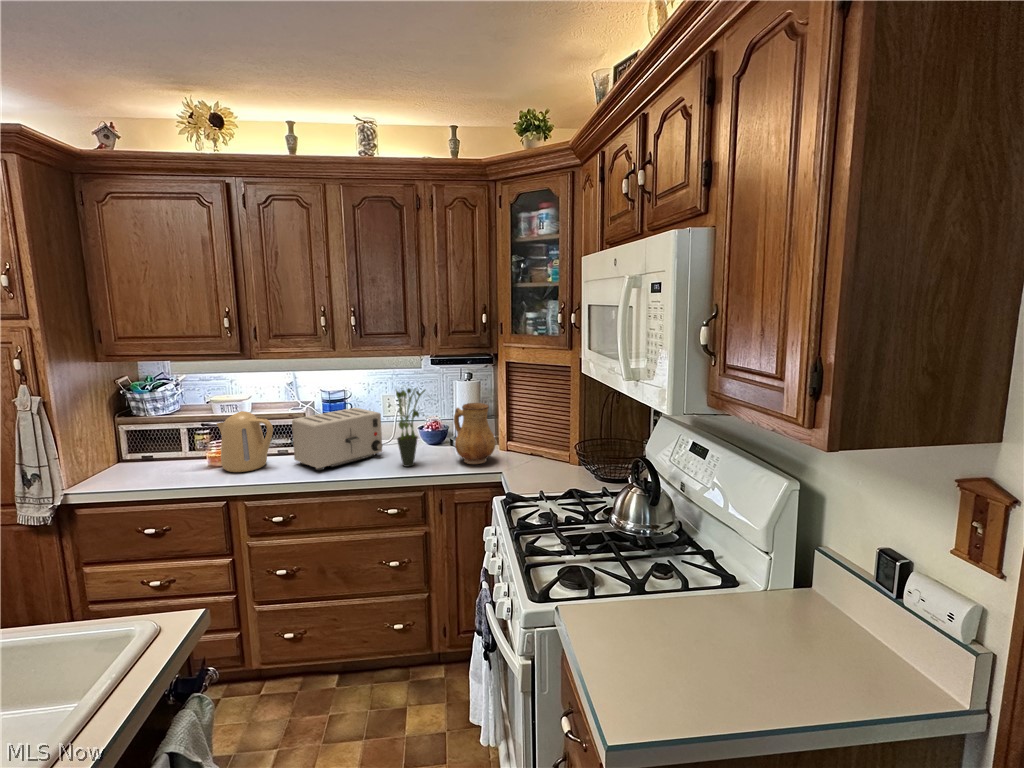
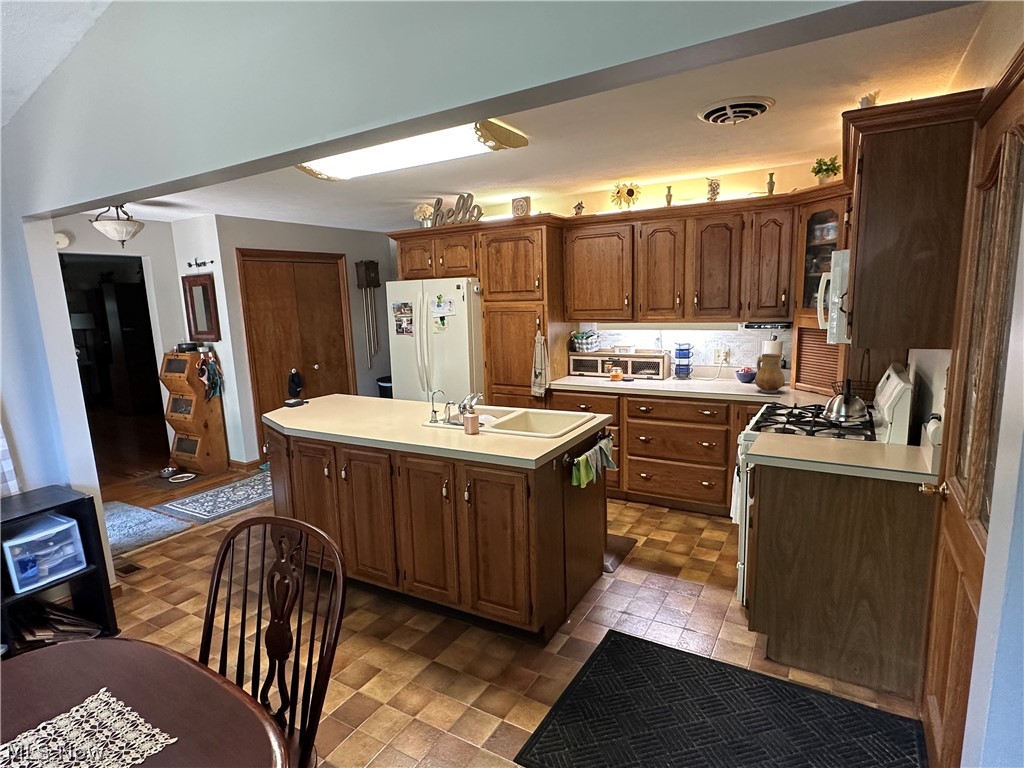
potted plant: present [396,388,425,467] -> none [716,339,741,390]
toaster: present [292,408,383,470] -> none [656,355,709,386]
kettle: present [217,411,273,472] -> none [617,351,645,383]

